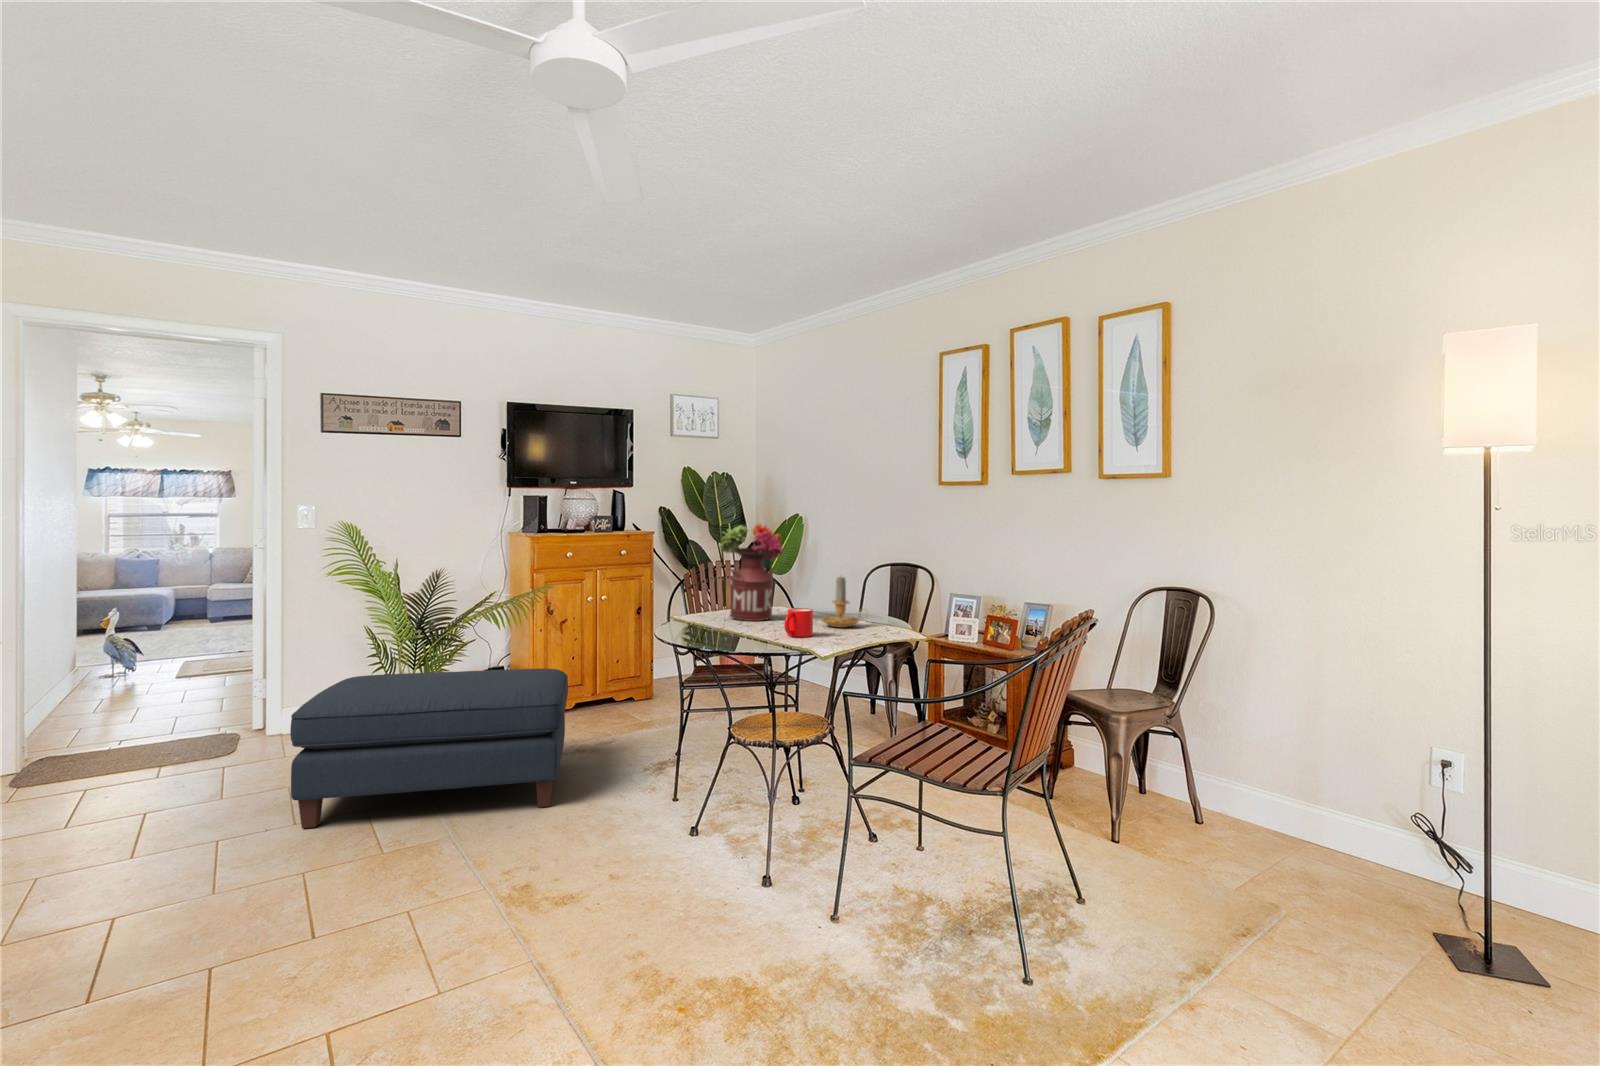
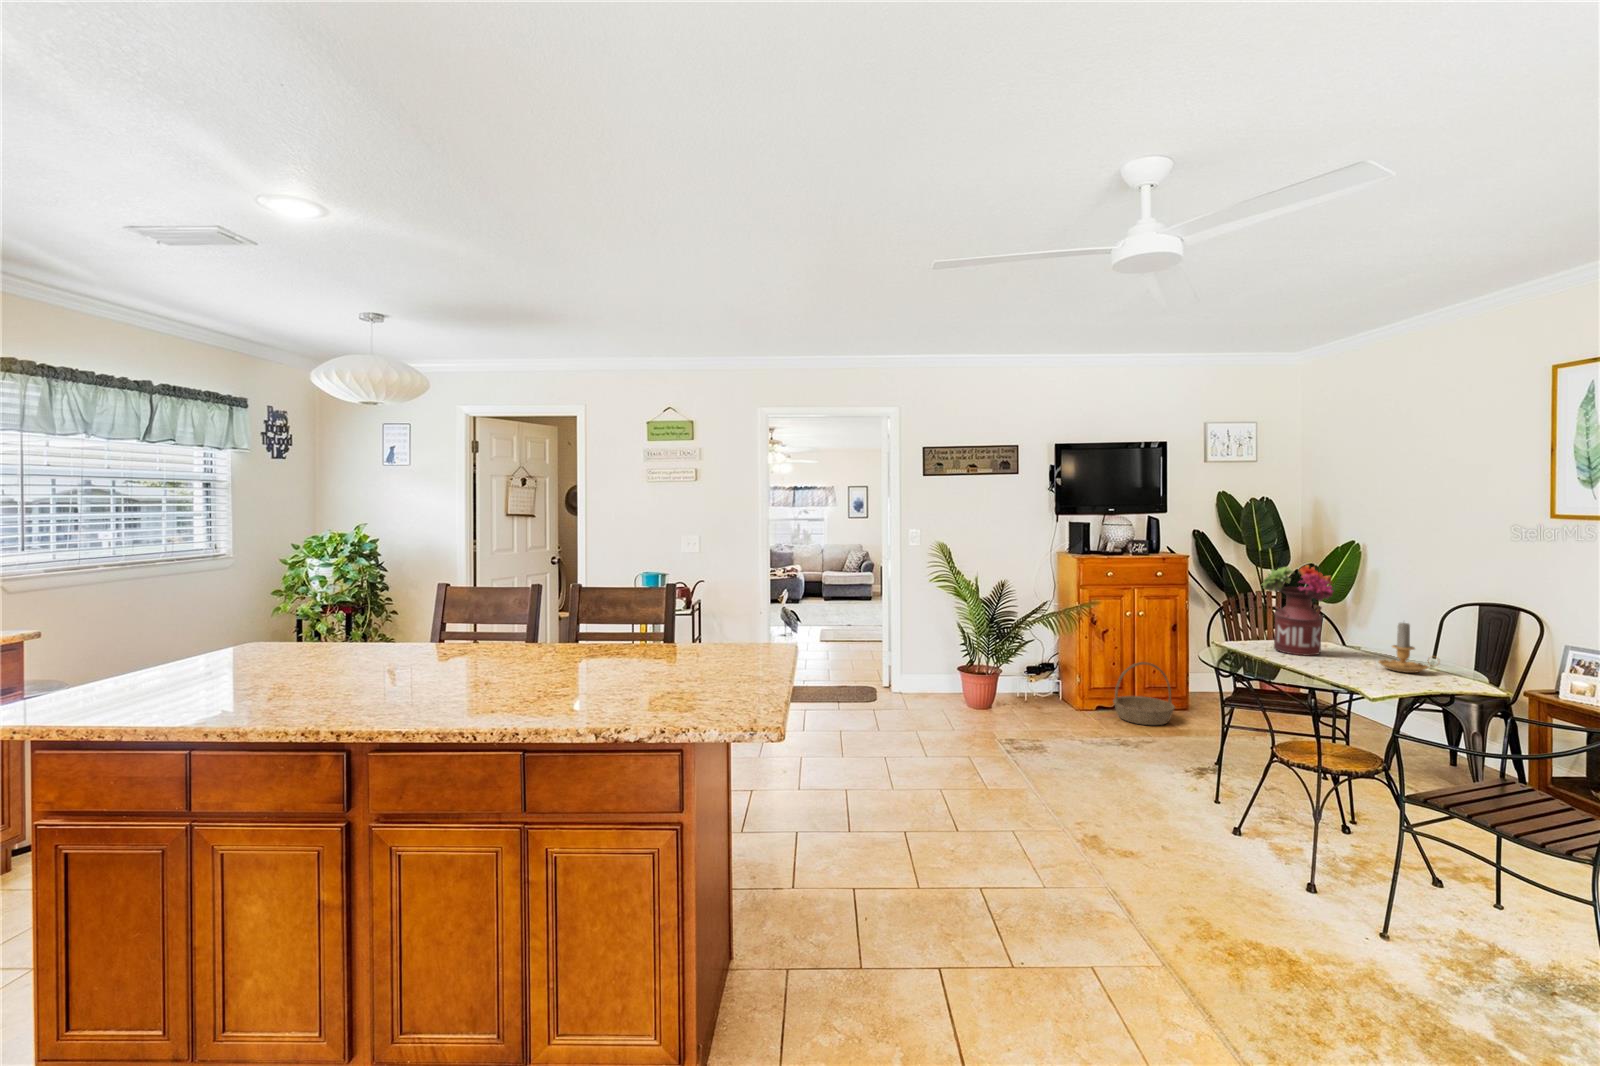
mug: present [784,608,813,637] -> none [1332,650,1366,678]
basket: none [573,652,639,724] -> present [1113,662,1175,725]
ottoman: present [290,669,568,828] -> none [929,660,1114,781]

